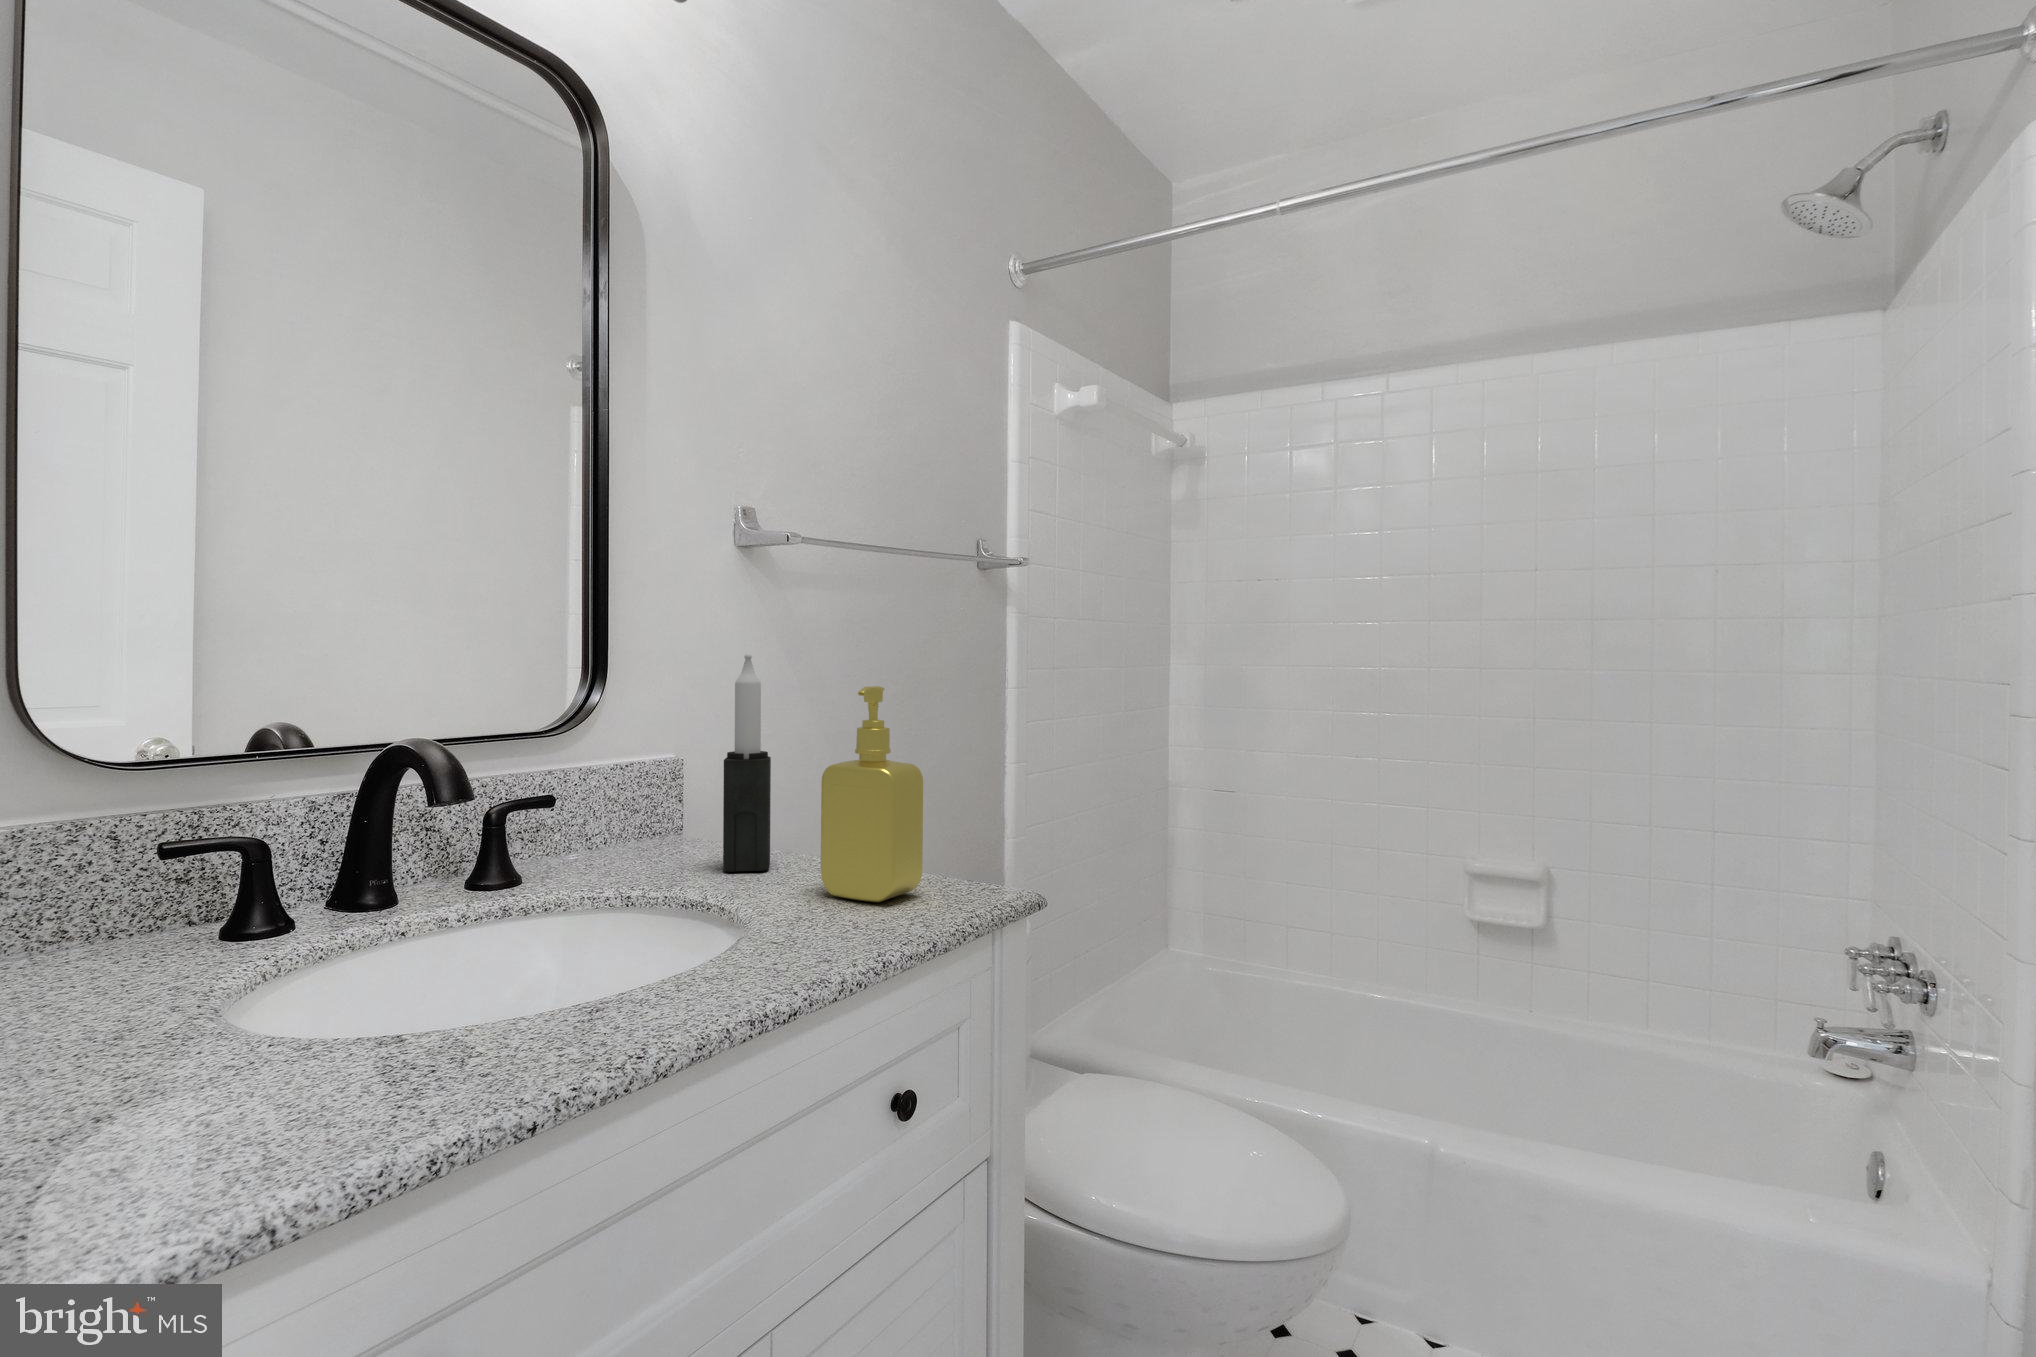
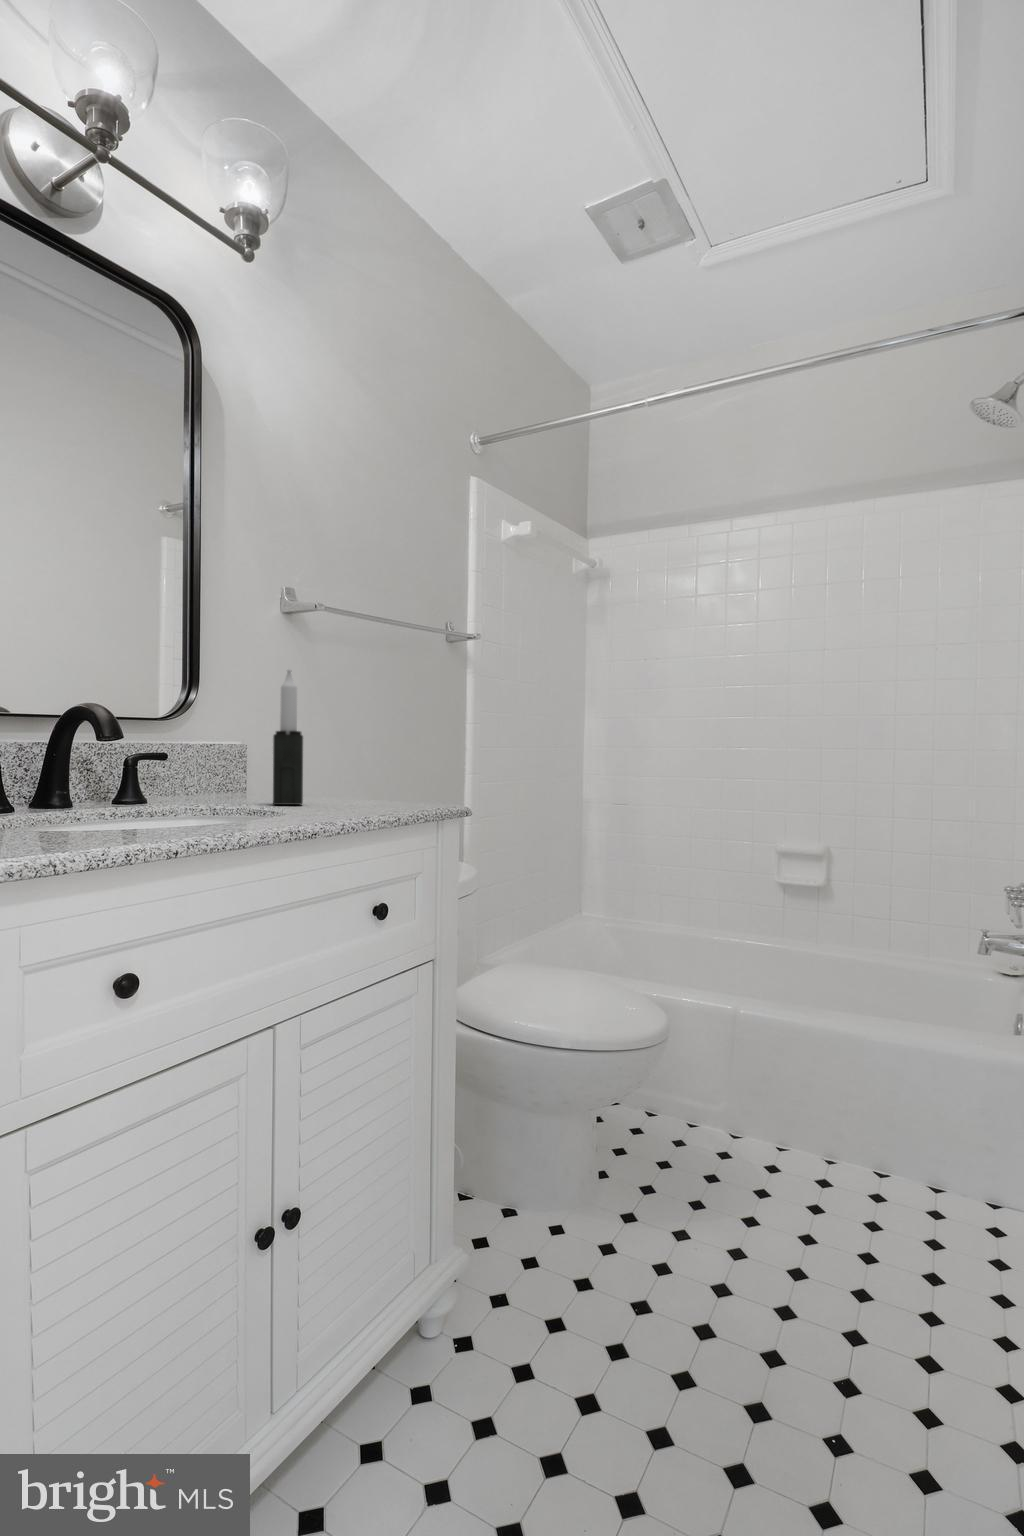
soap dispenser: present [821,686,923,902] -> none [334,681,398,812]

